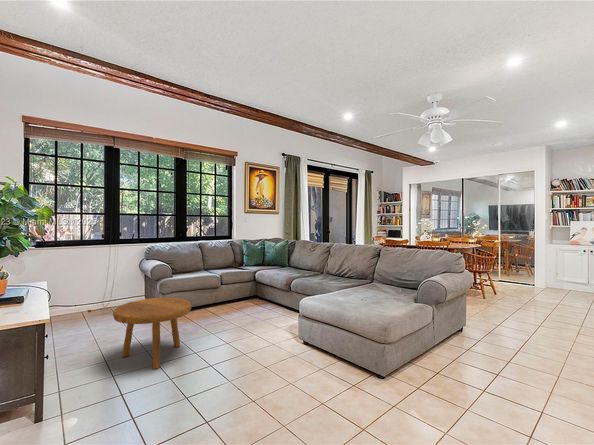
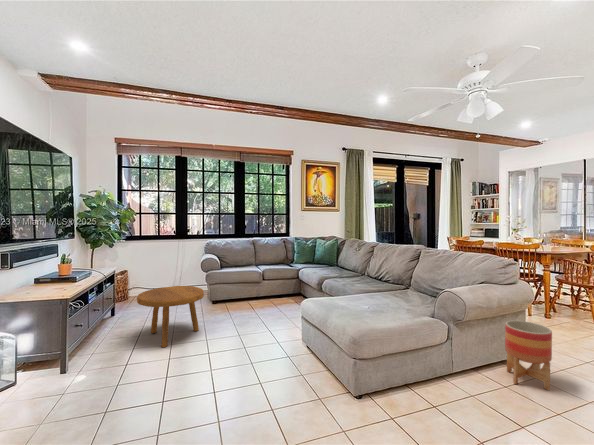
planter: none [461,300,494,348] -> present [505,321,552,390]

